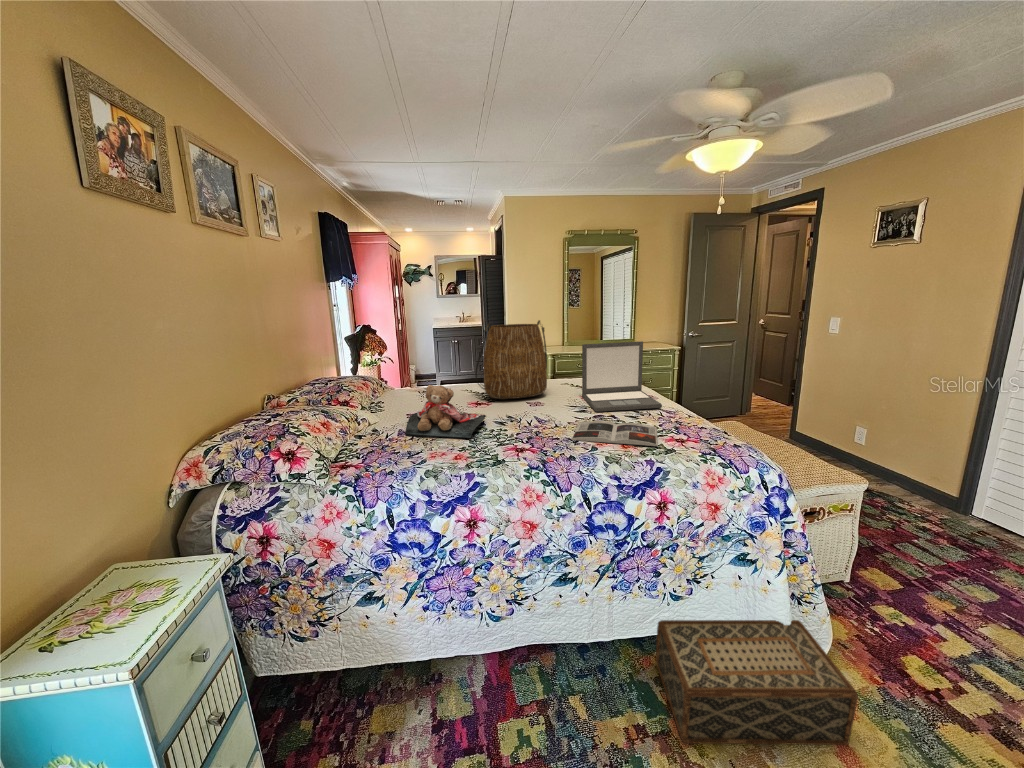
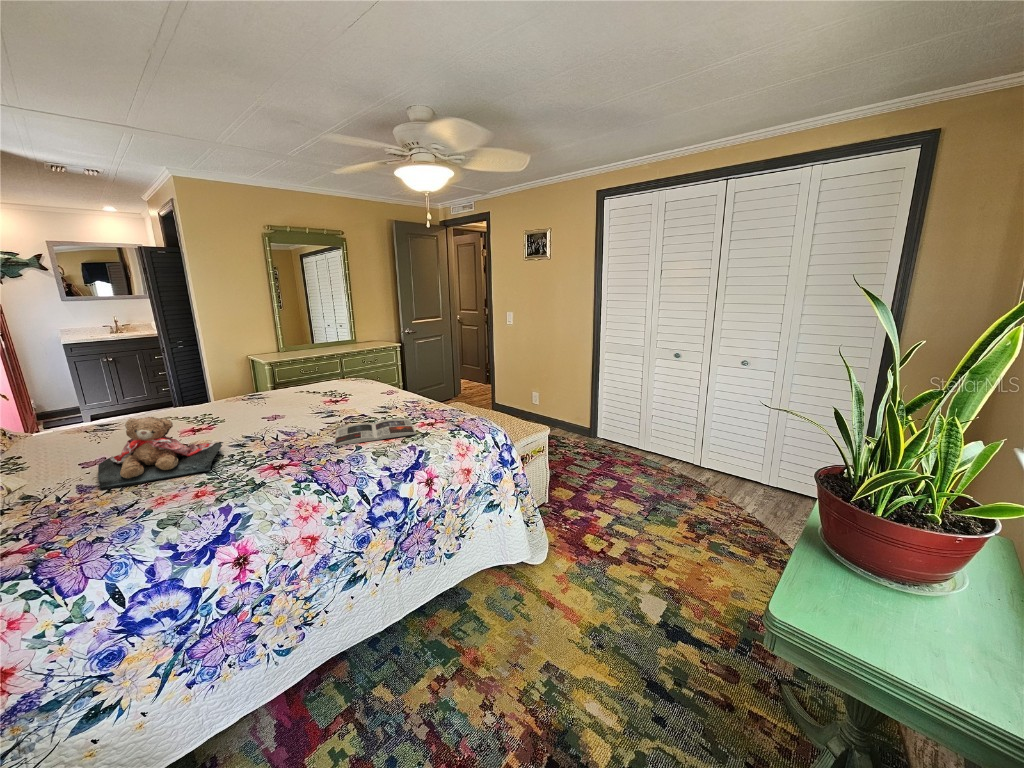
tote bag: present [475,320,547,399] -> none [190,331,289,423]
laptop: present [582,341,662,412] -> none [323,346,409,416]
woven basket: present [656,620,858,745] -> none [439,537,570,665]

